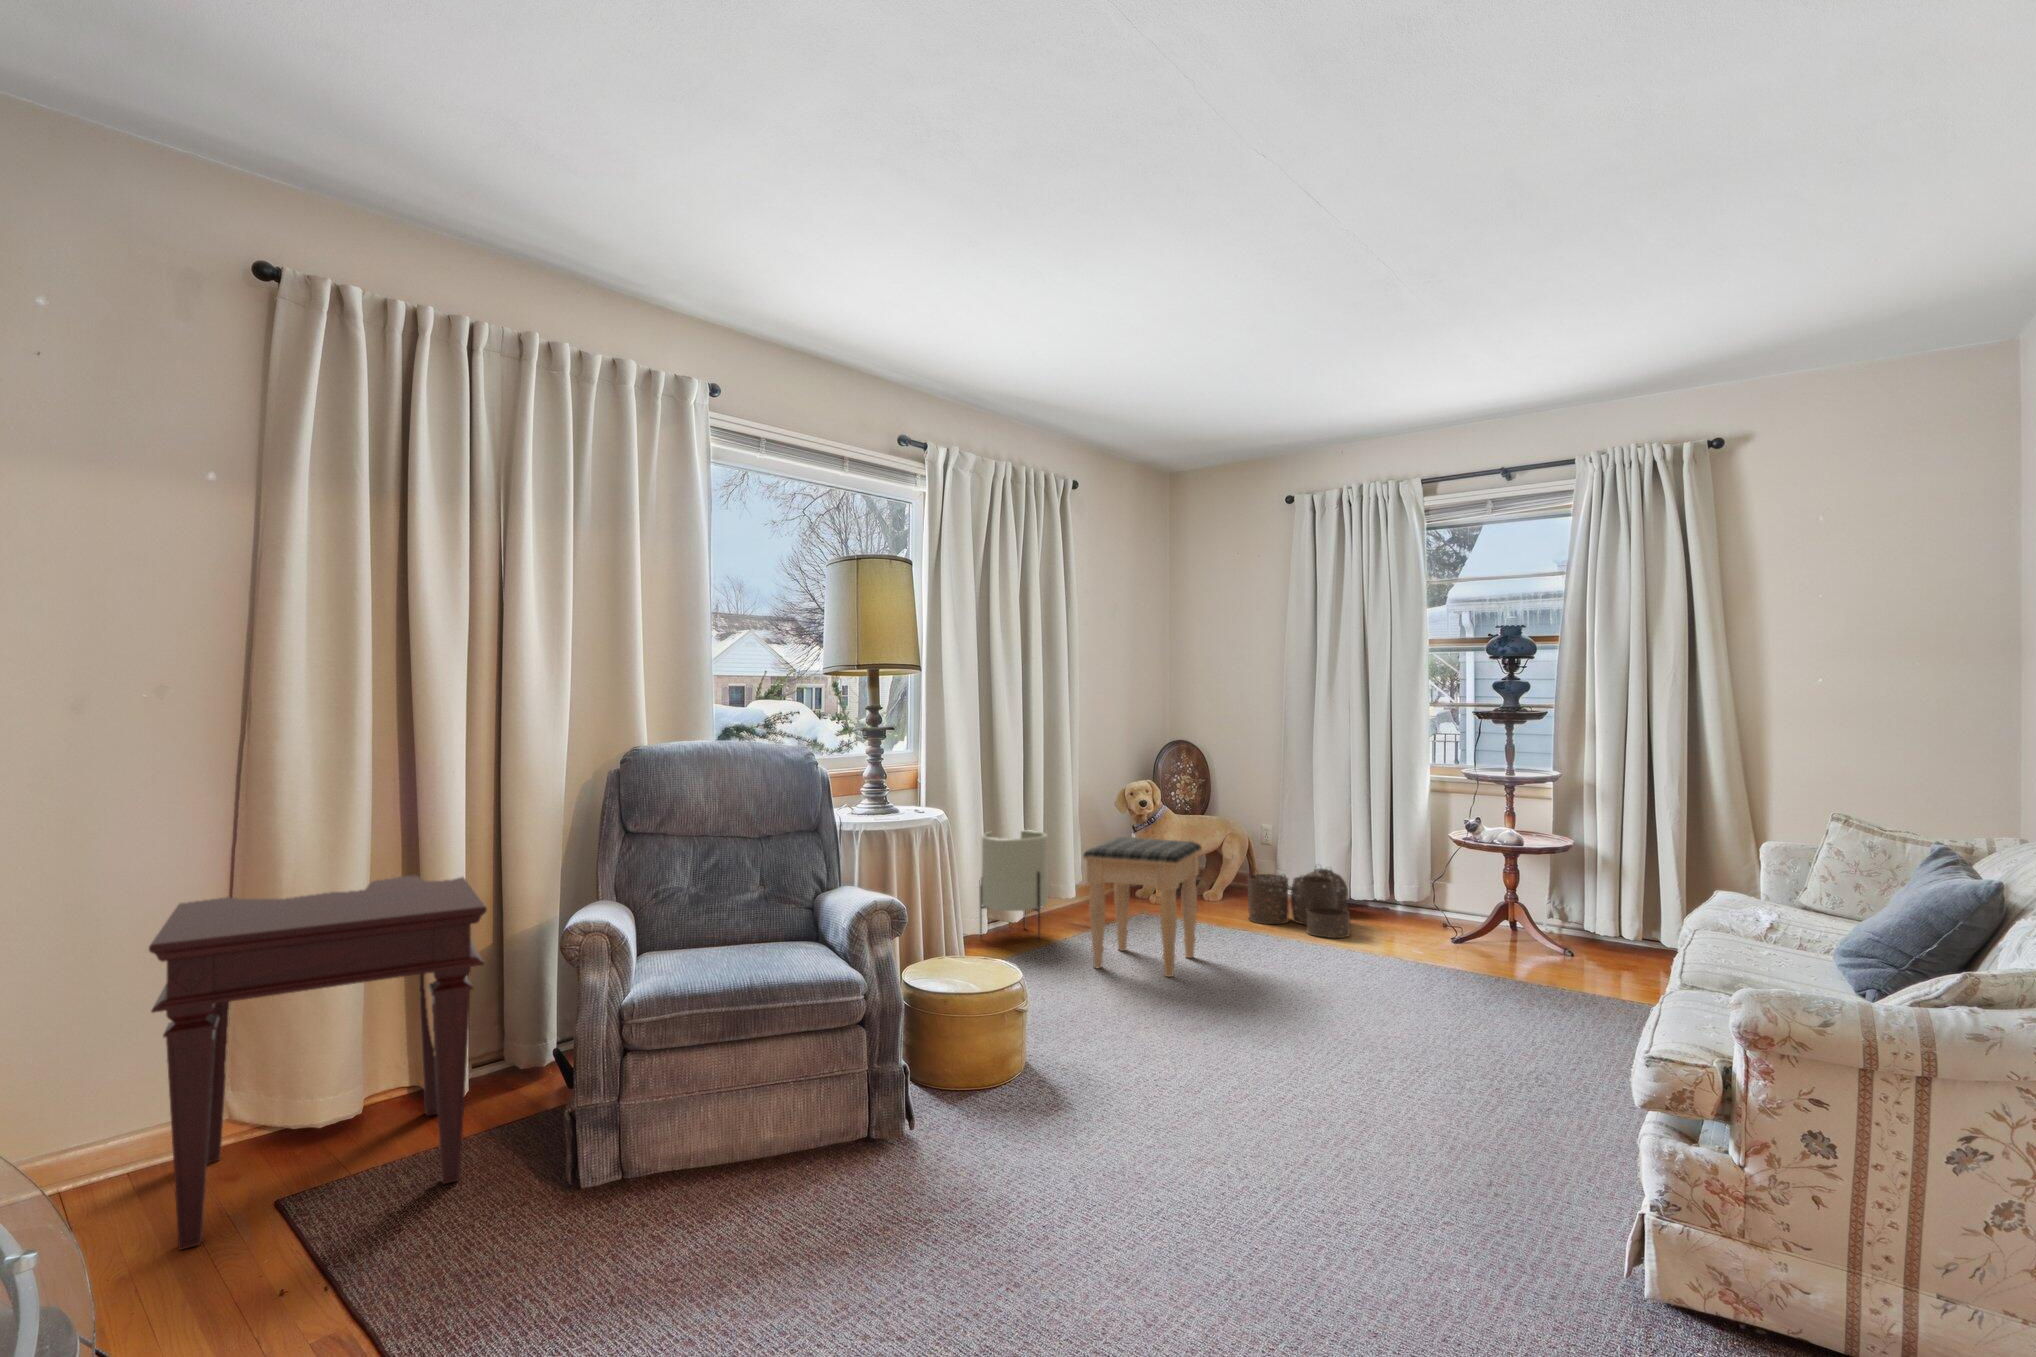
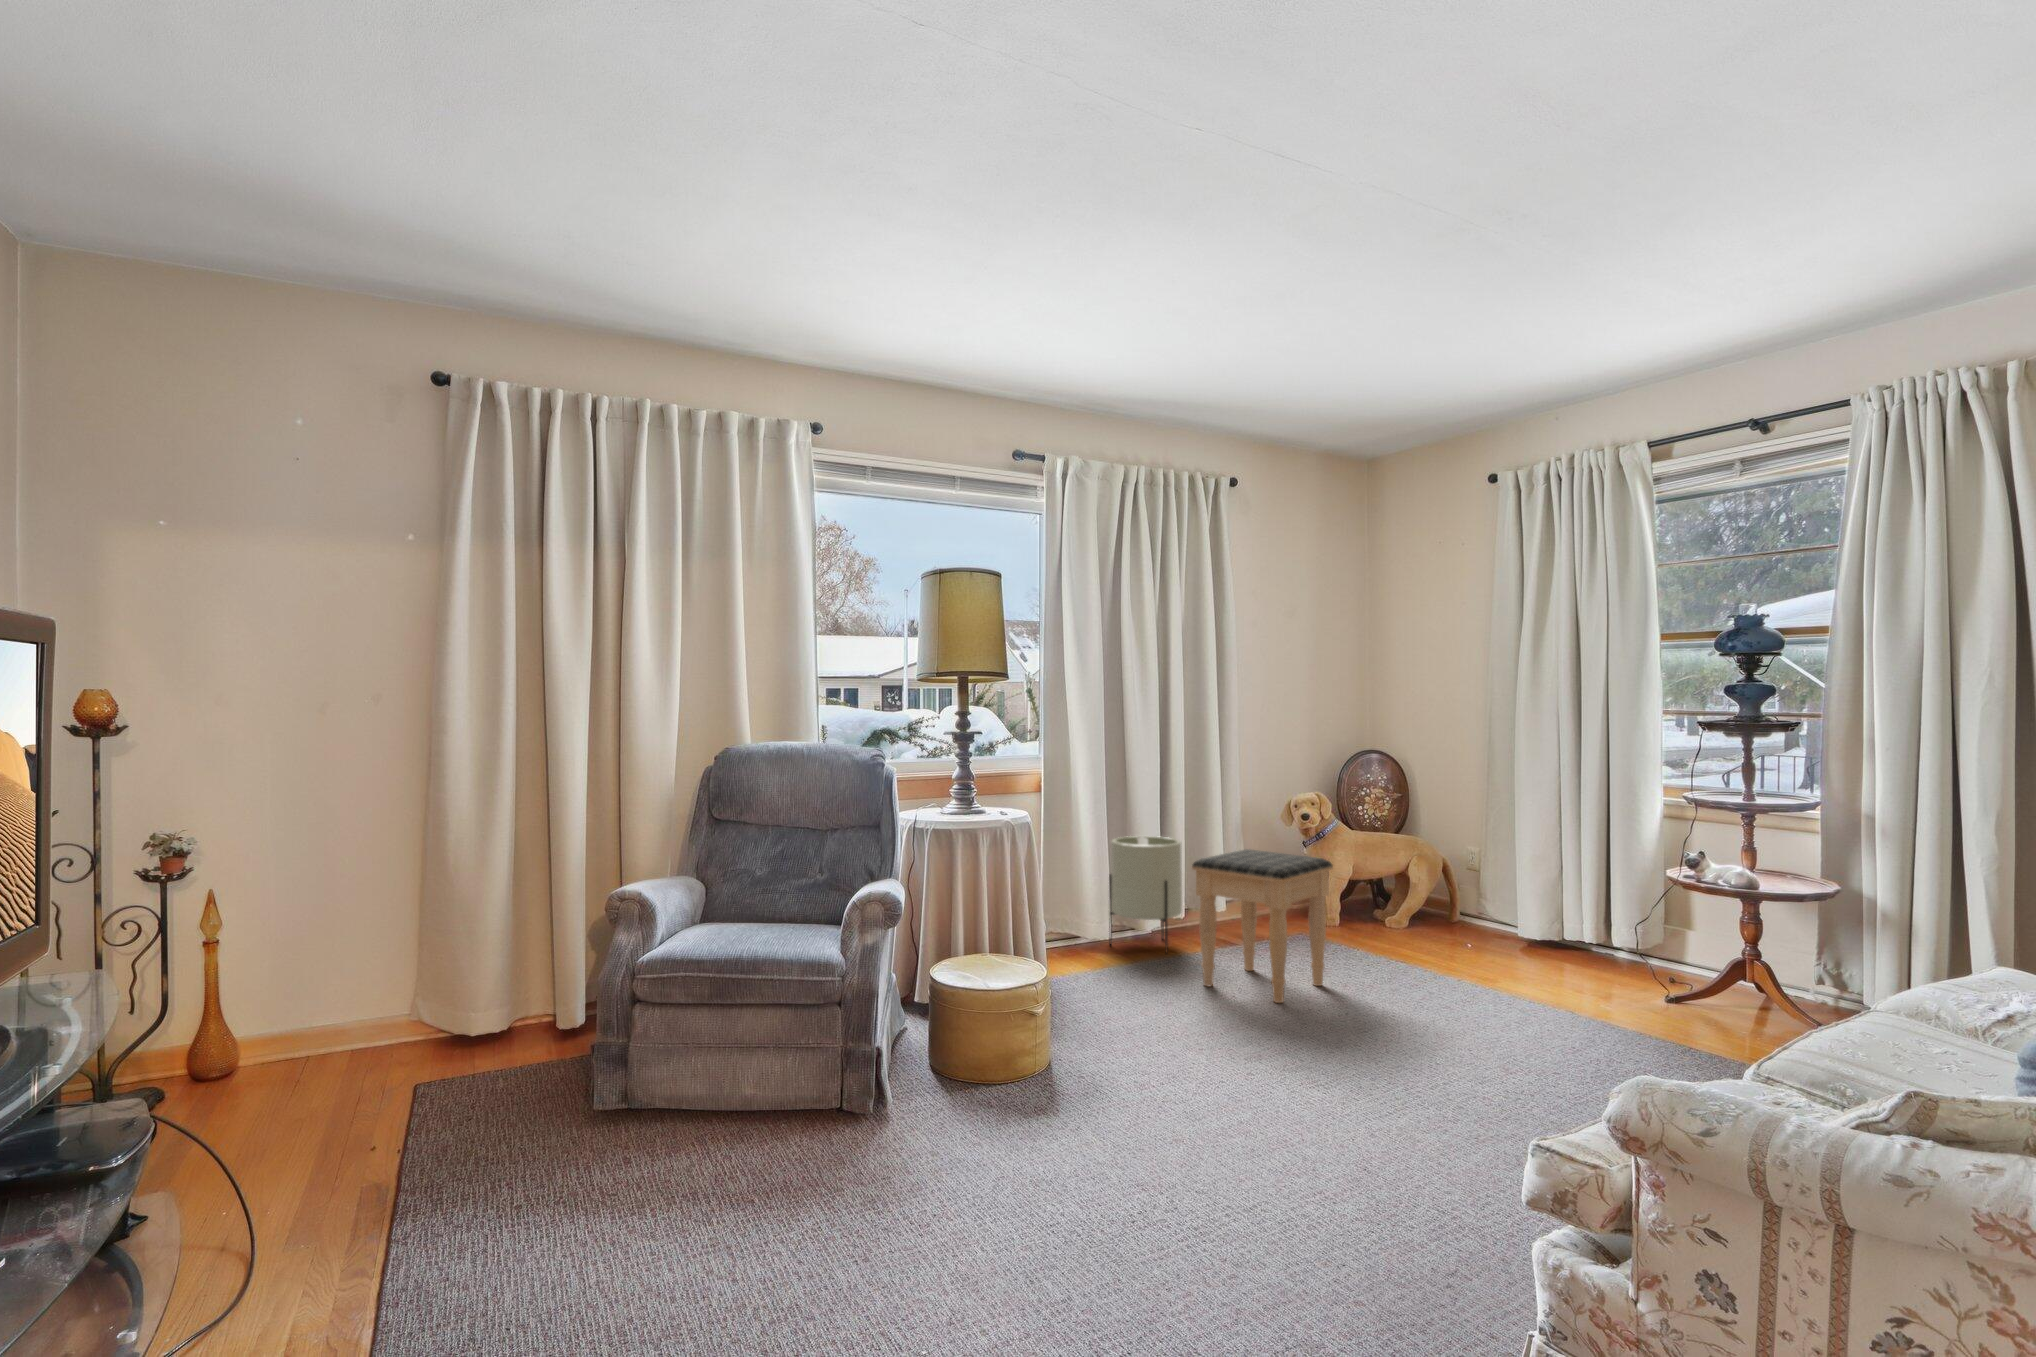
woven basket: present [1248,868,1350,938] -> none [1420,893,1552,981]
side table: present [149,874,487,1250] -> none [282,842,569,1126]

